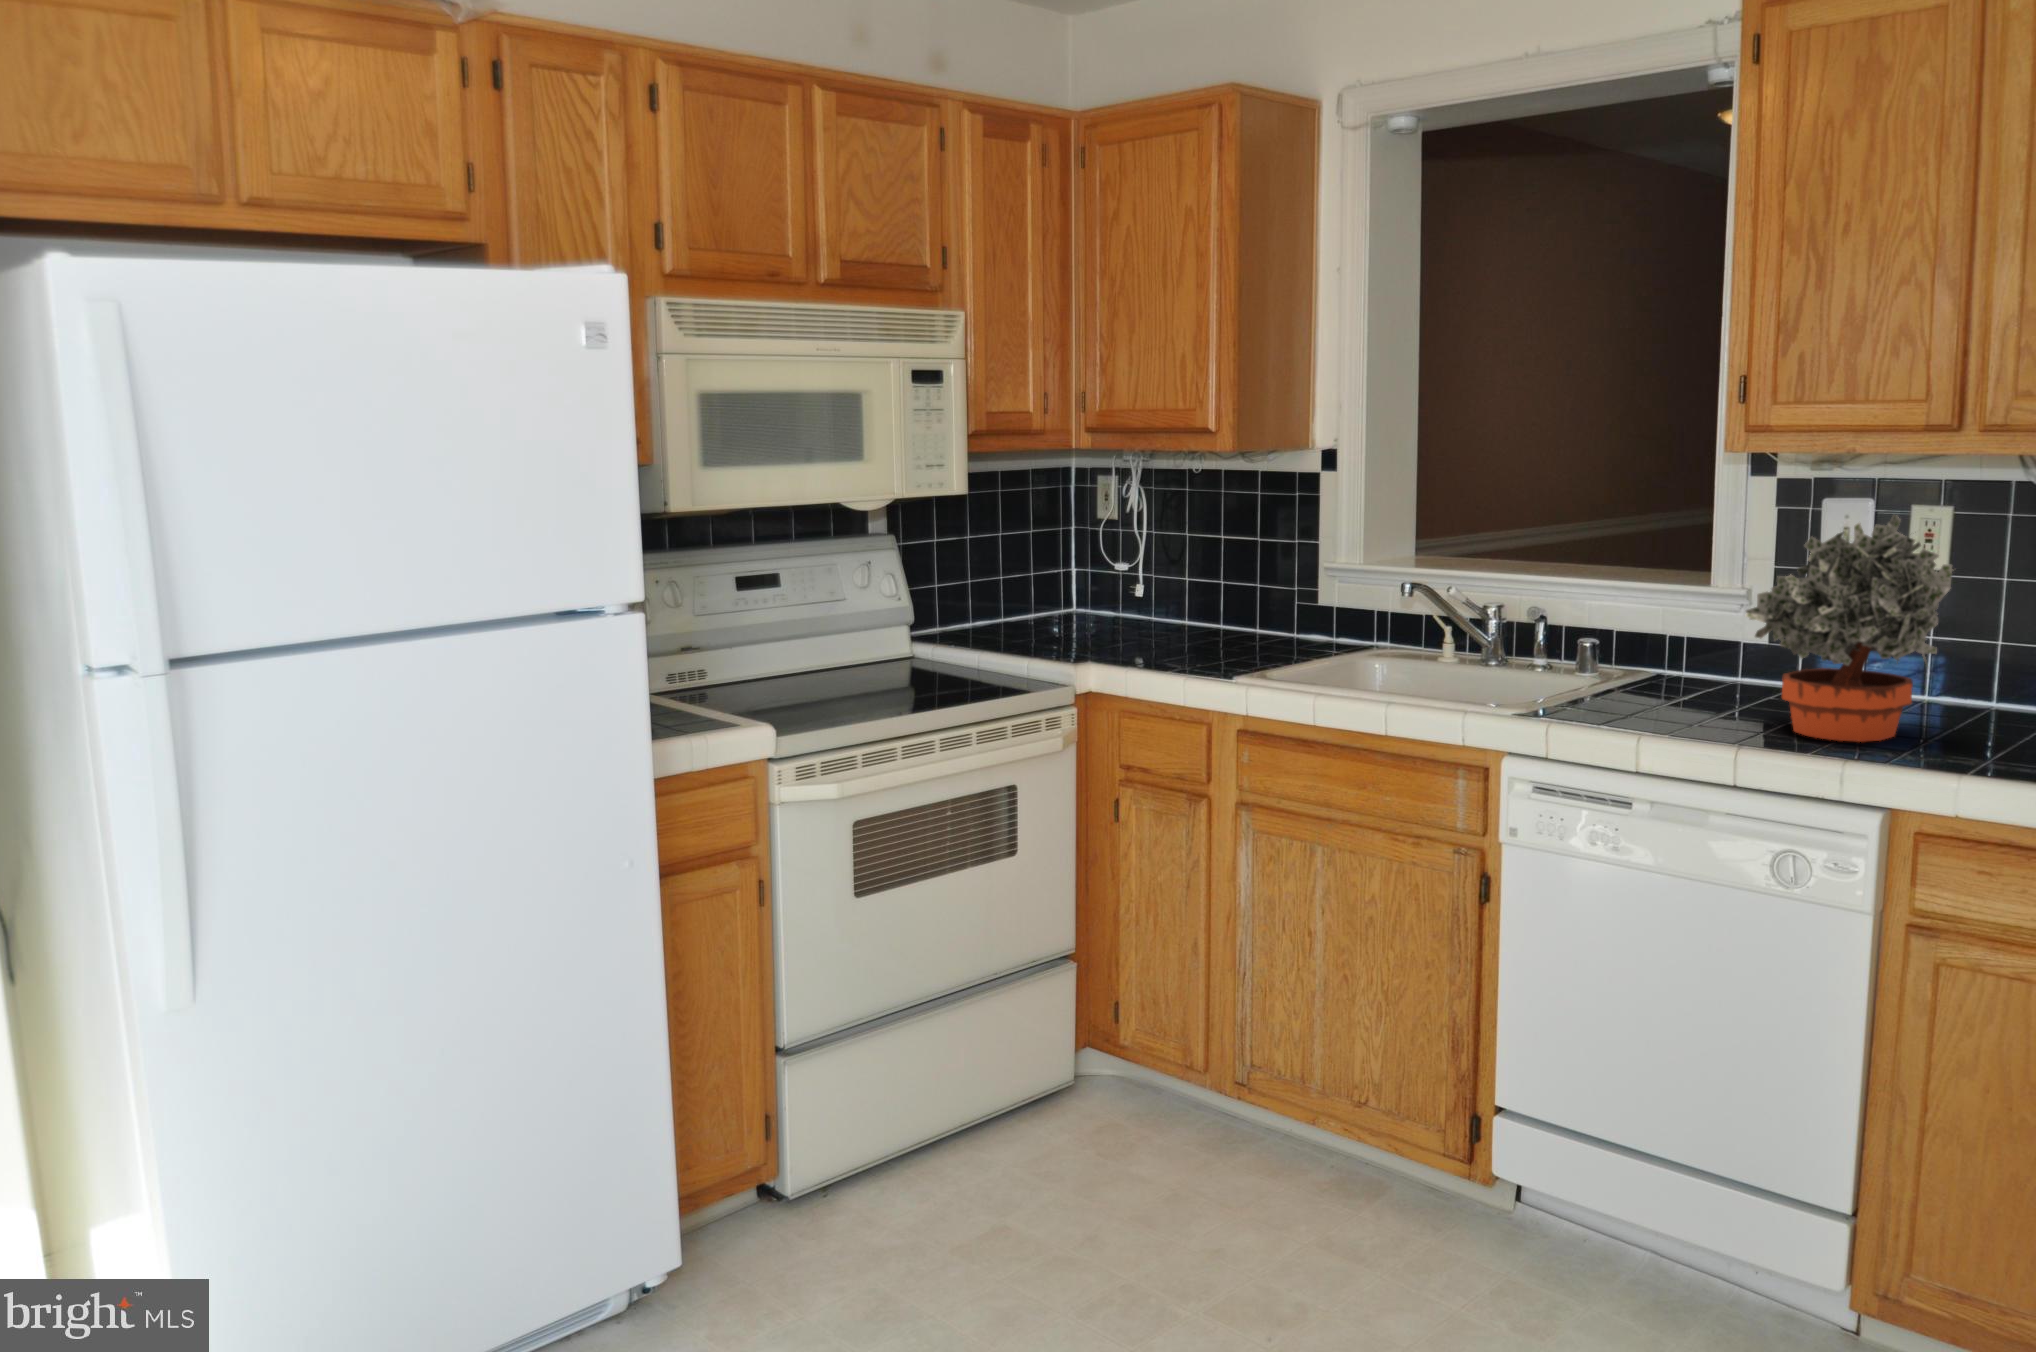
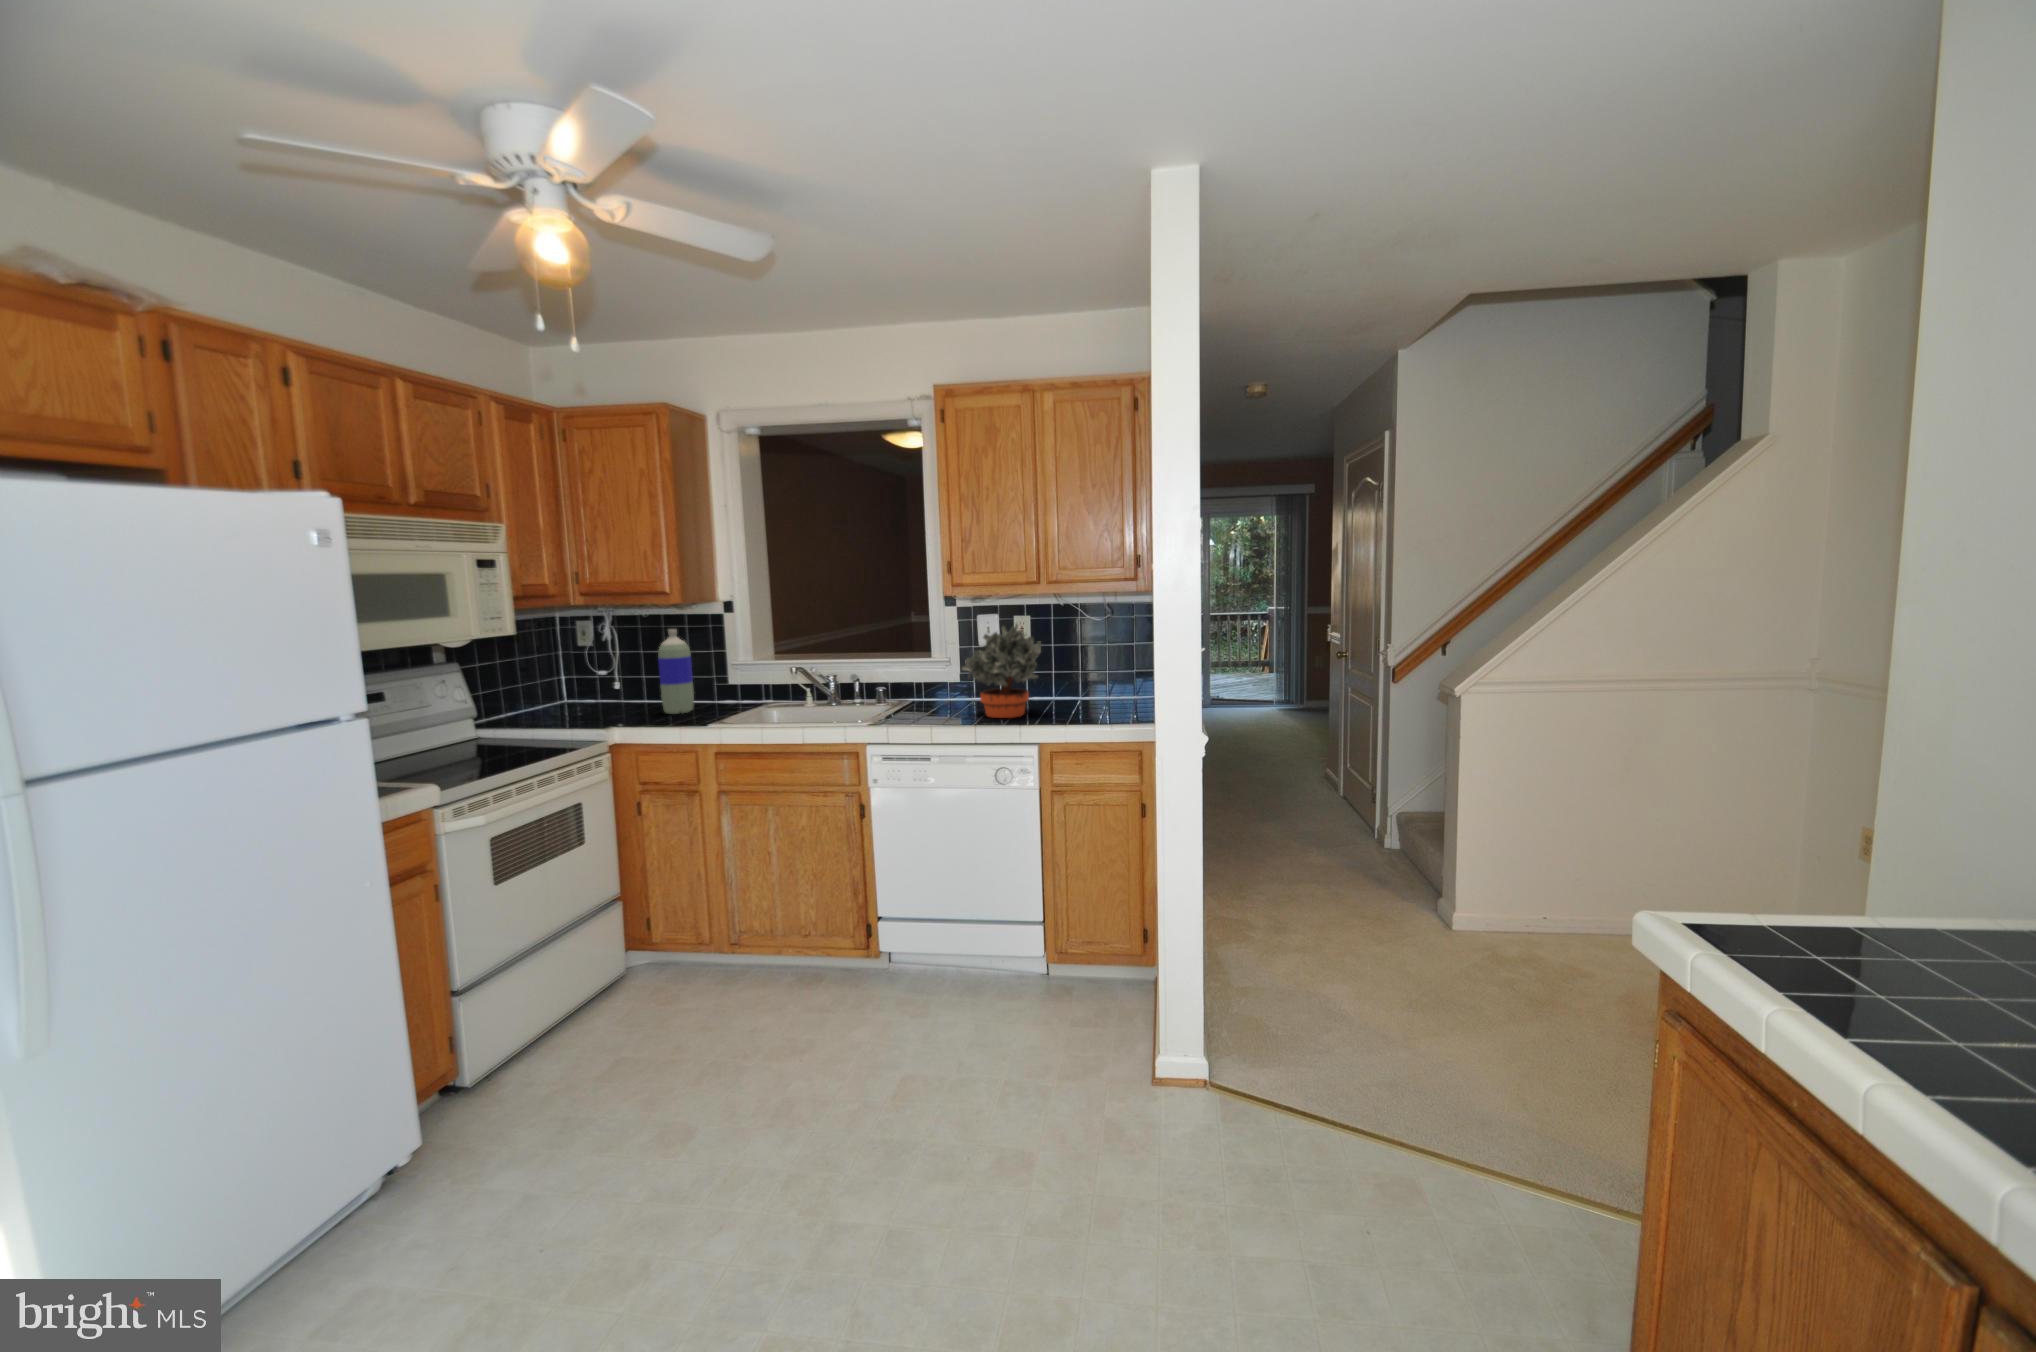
bottle: none [1190,496,1246,651] -> present [658,629,694,714]

